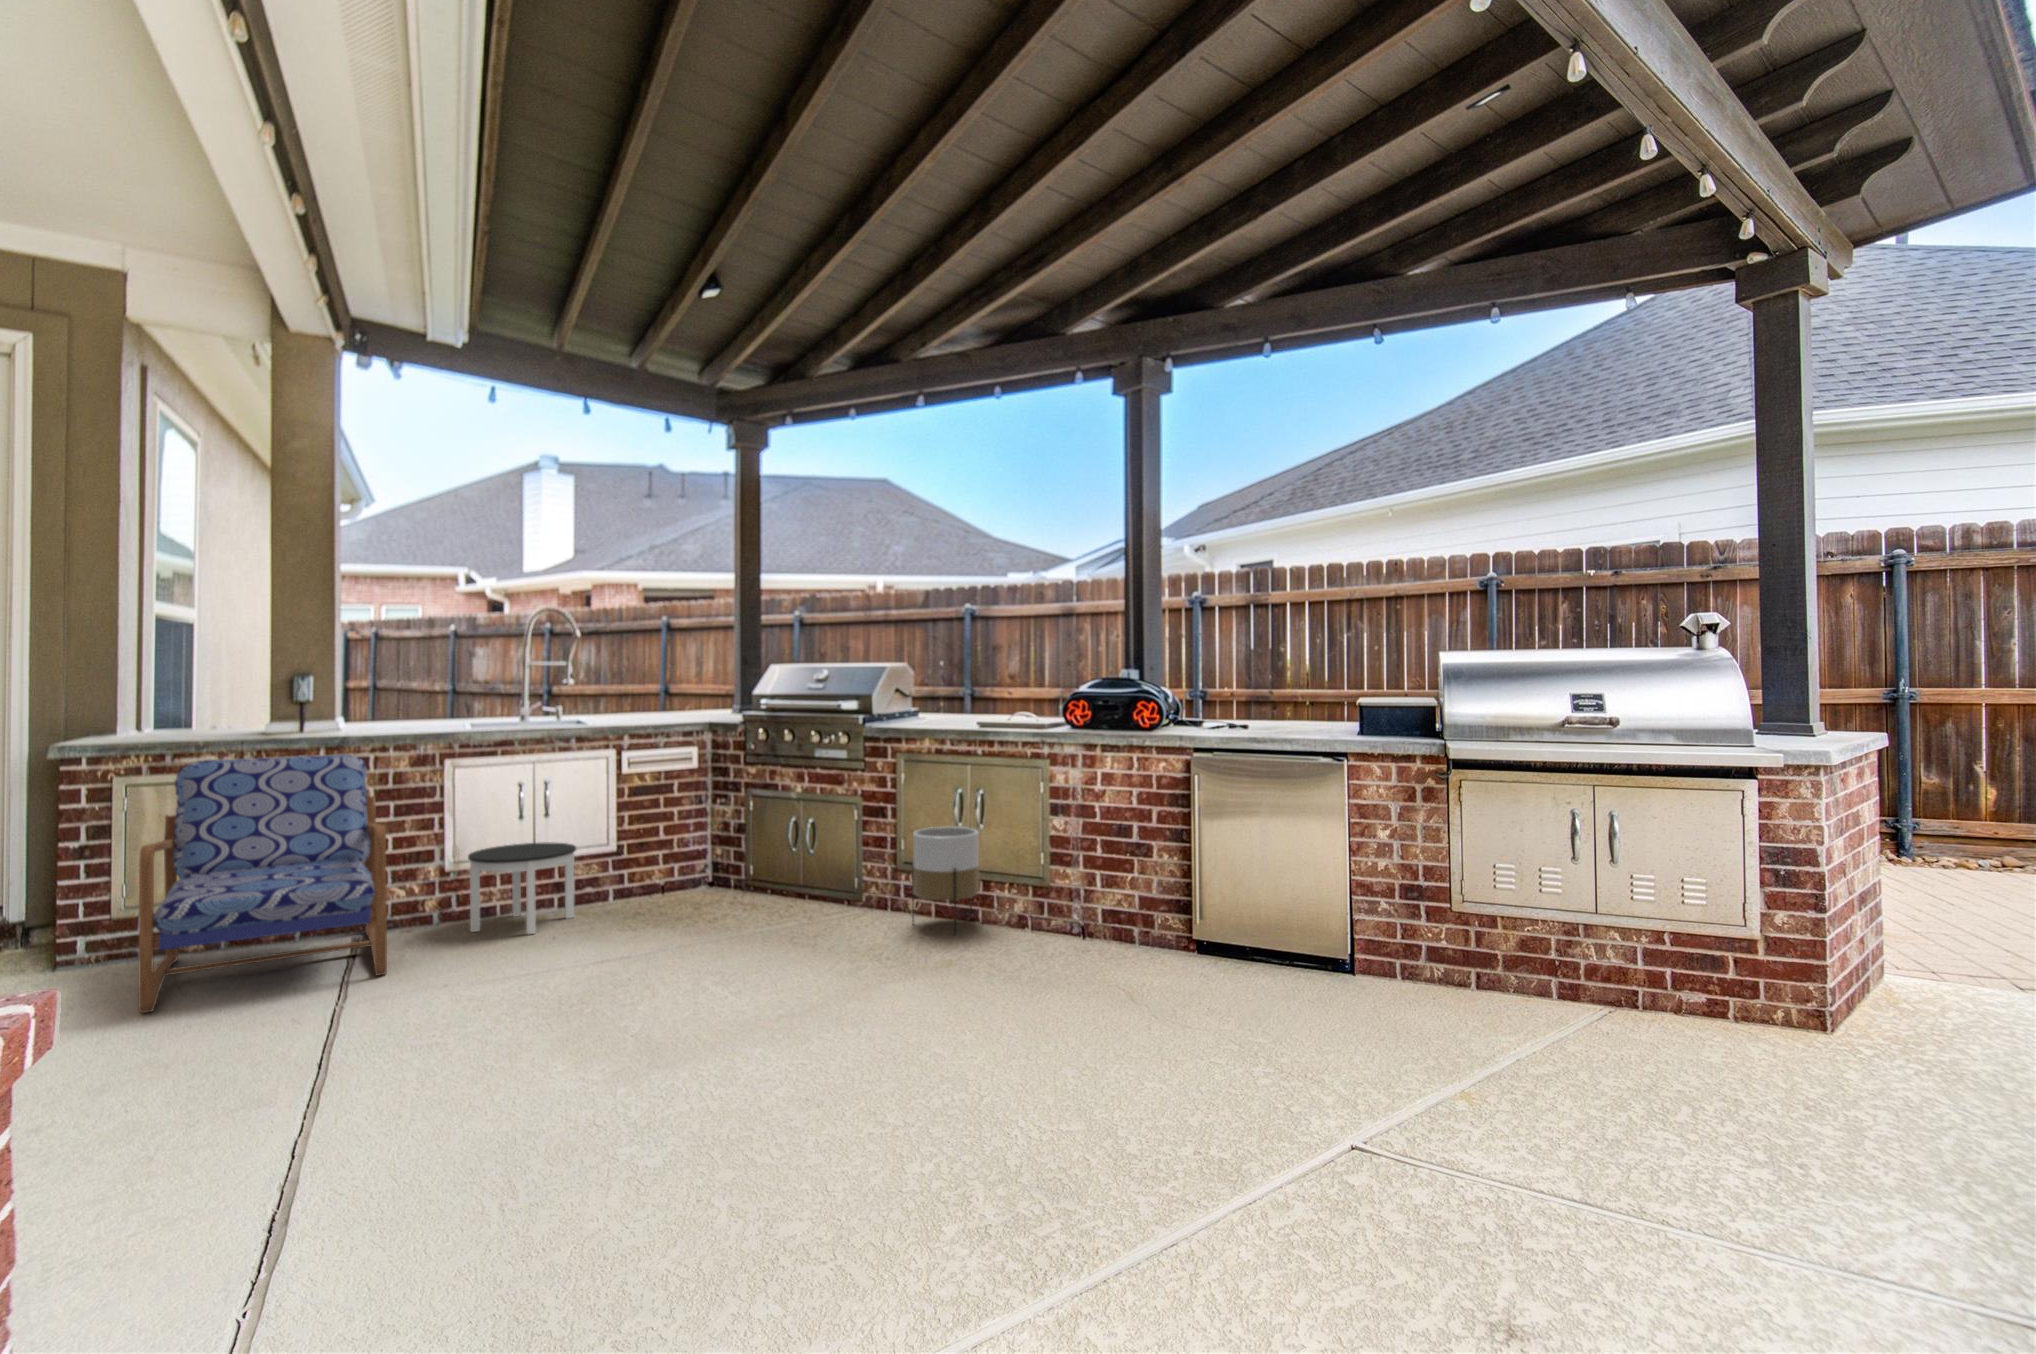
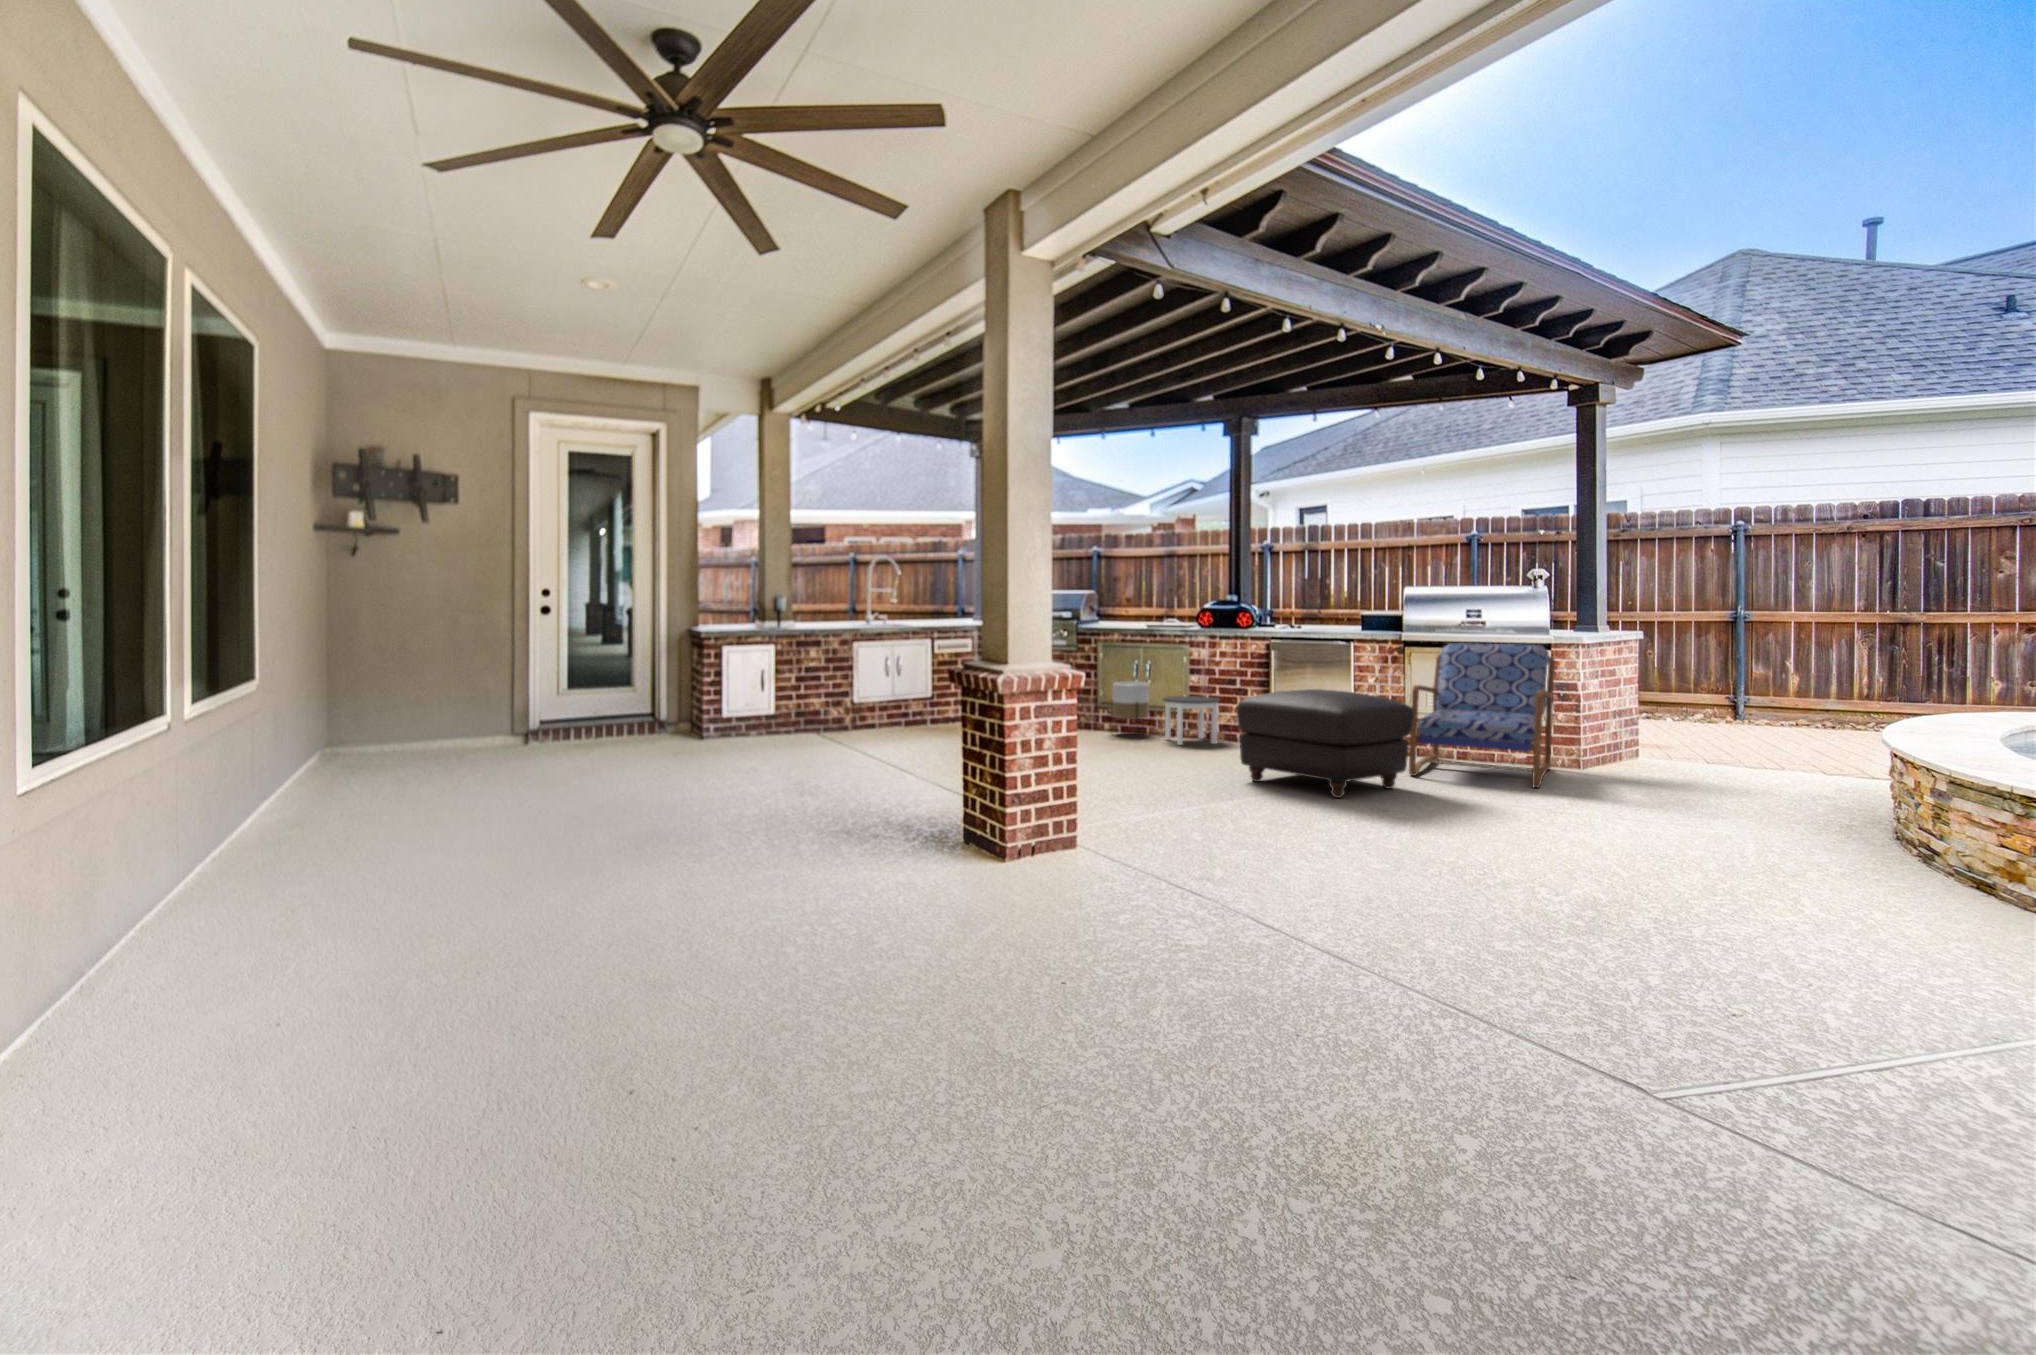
armchair: present [138,754,387,1013] -> present [1409,643,1555,788]
round table: present [468,842,576,934] -> present [1163,696,1220,745]
ottoman: none [1124,894,1543,1231] -> present [1237,689,1413,798]

